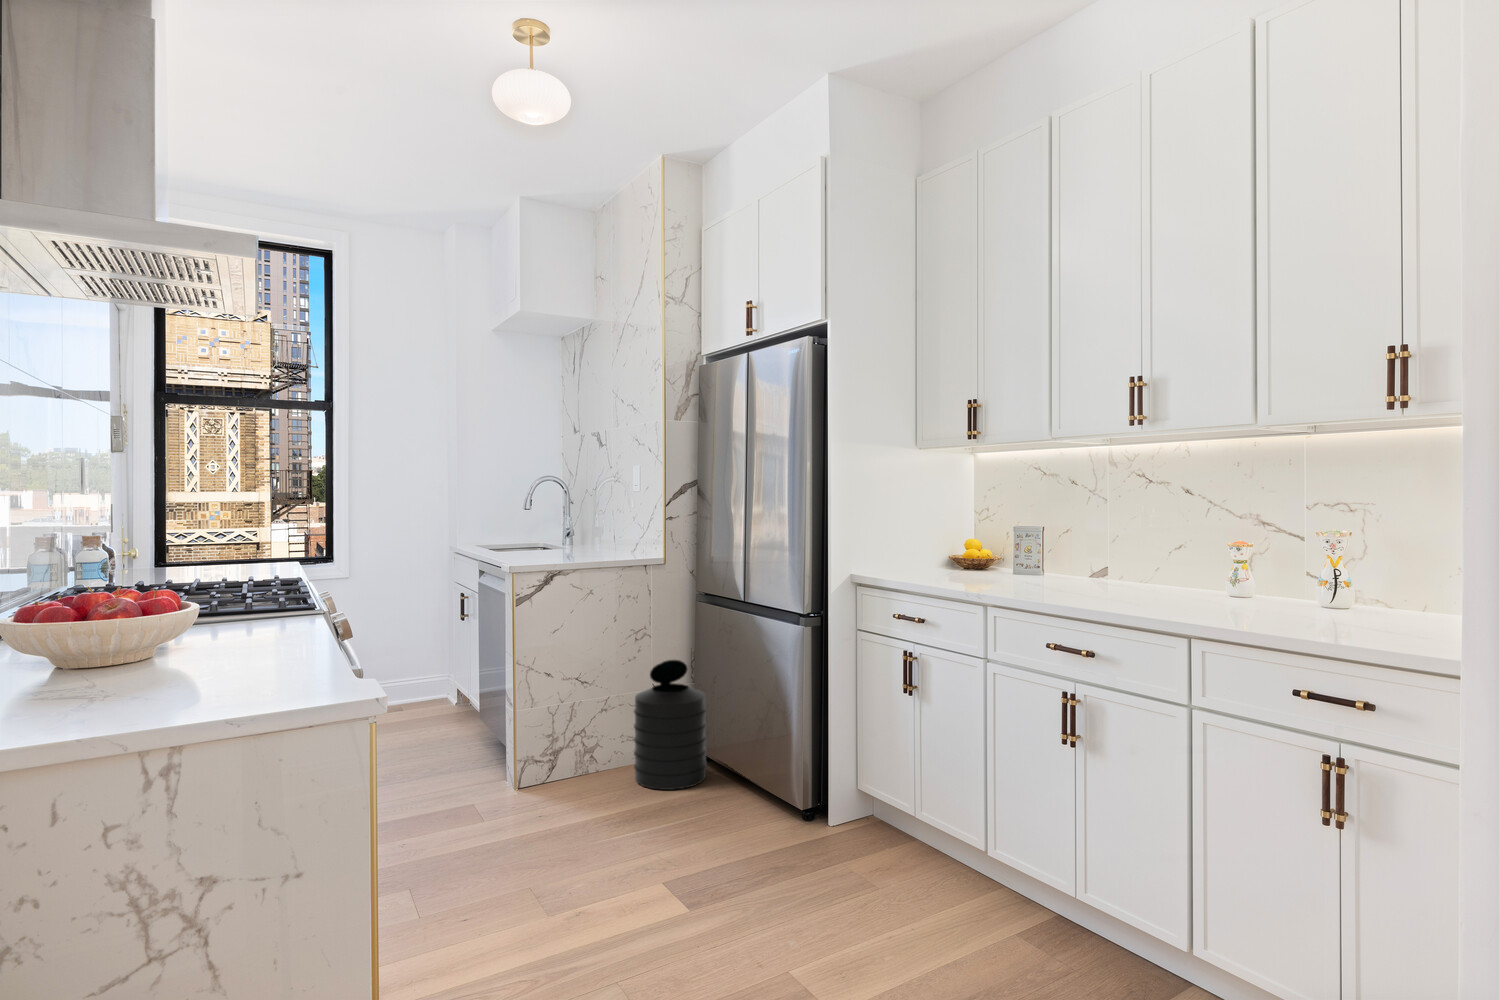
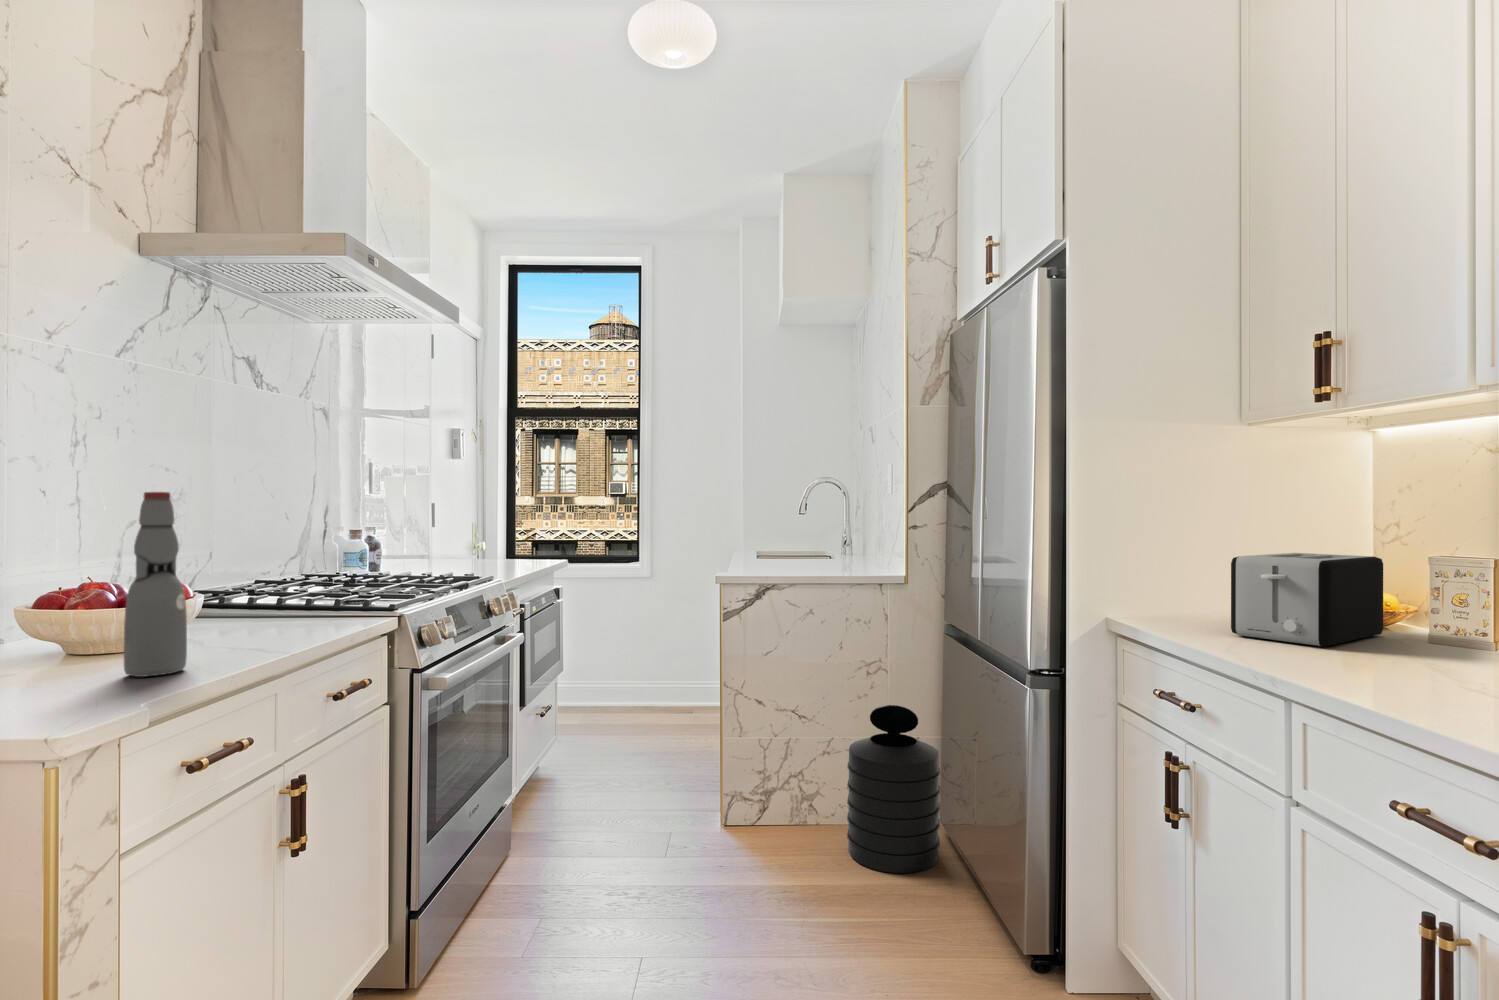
bottle: none [197,497,254,673] -> present [124,492,187,677]
toaster: none [930,528,994,579] -> present [1231,553,1383,646]

